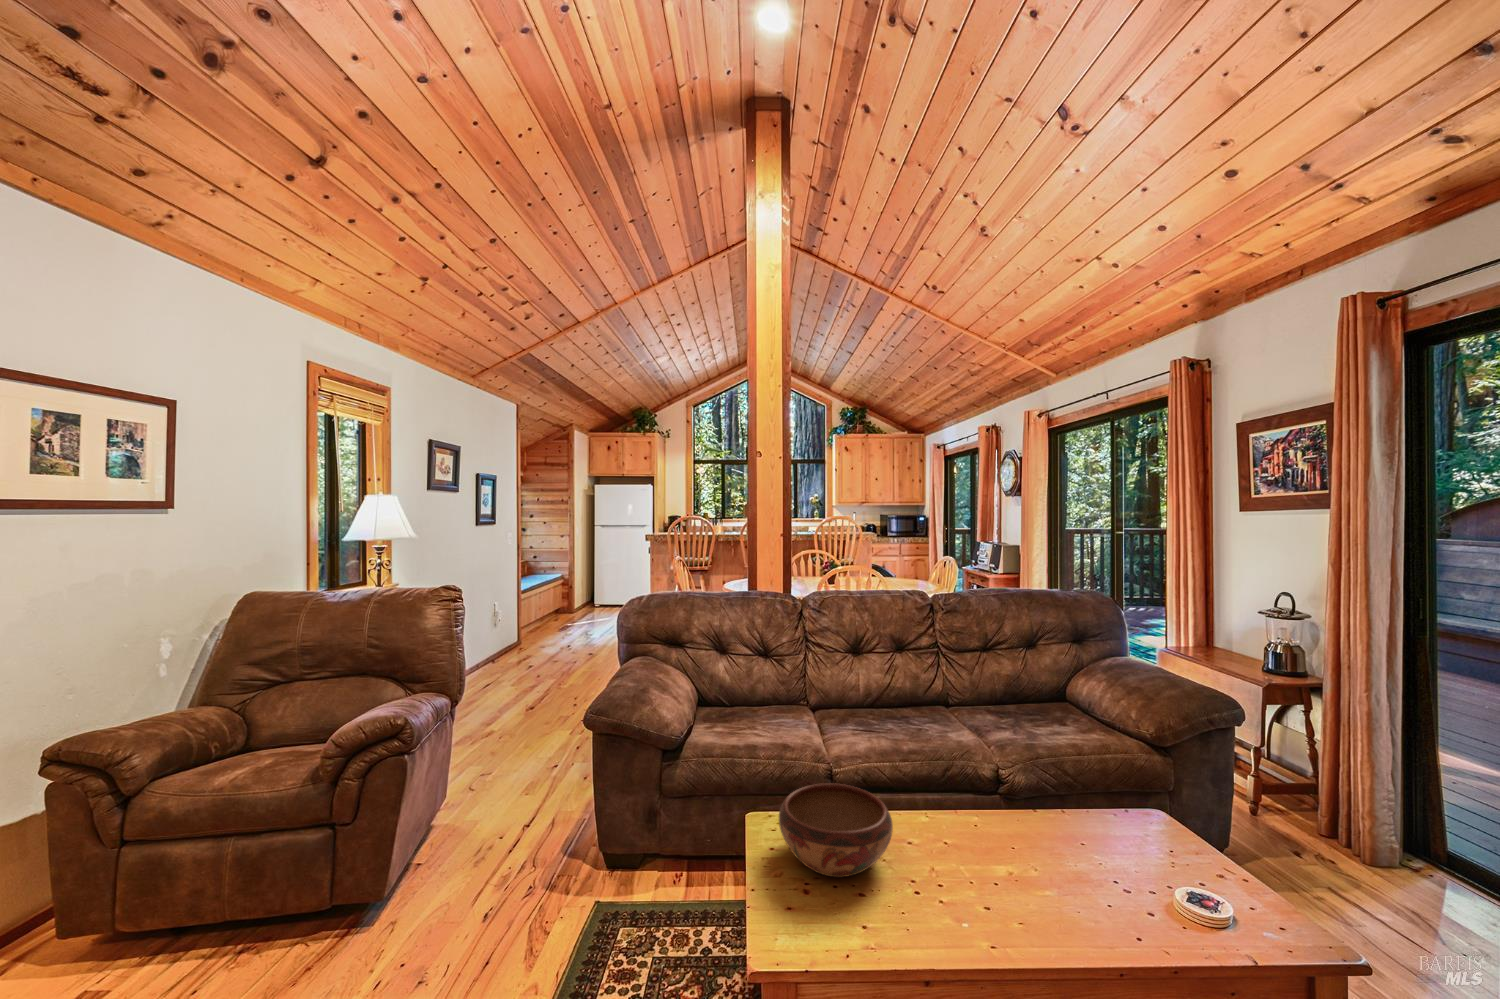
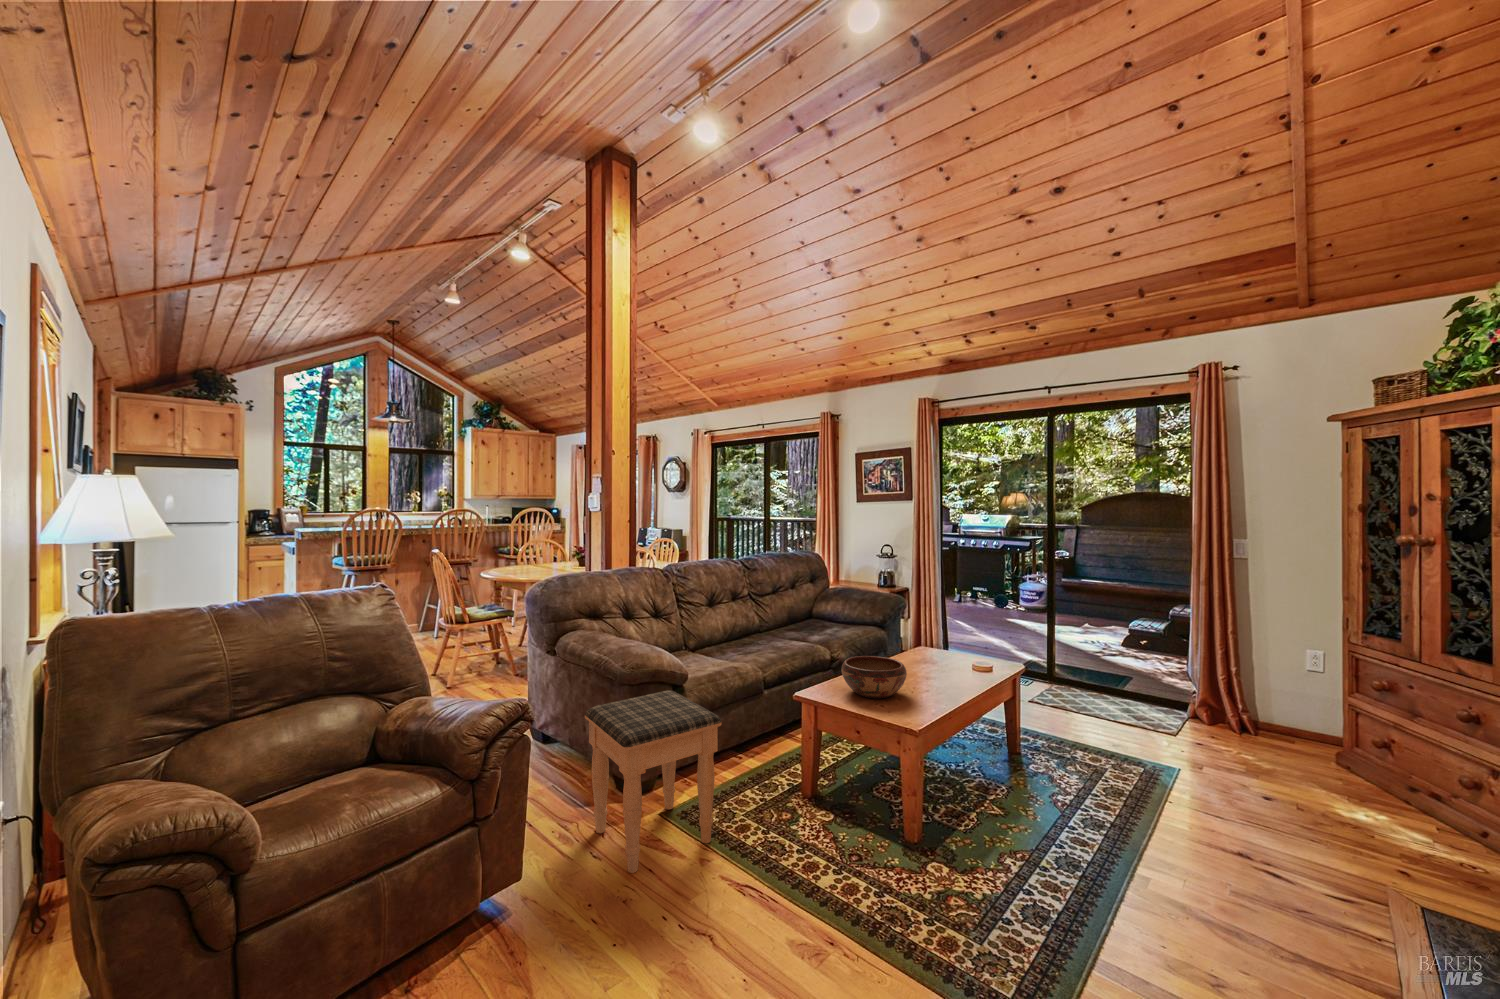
footstool: none [470,746,641,965] -> present [585,690,722,873]

